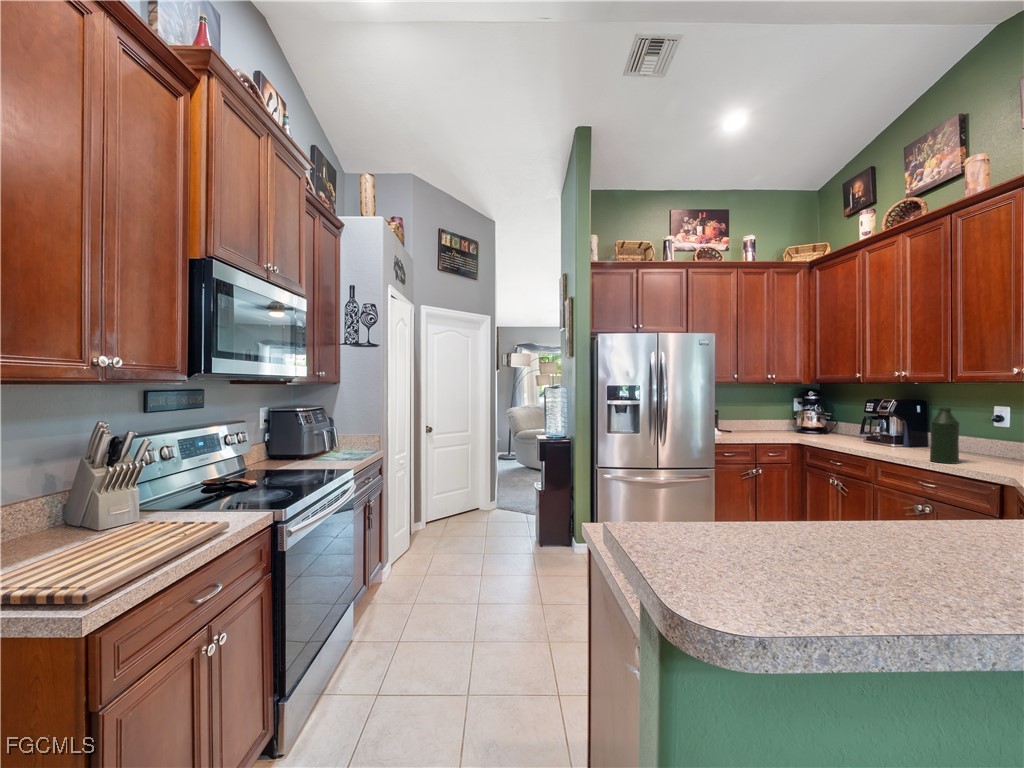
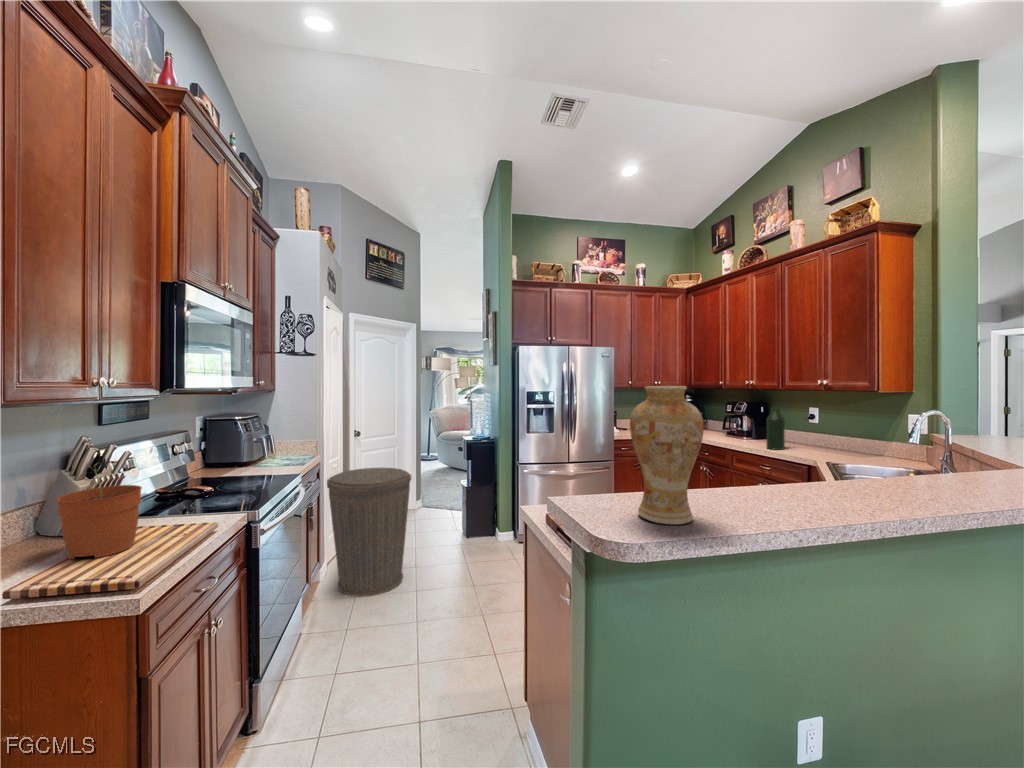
vase: none [738,348,885,596] -> present [630,386,704,525]
plant pot: none [57,450,150,557] -> present [57,464,142,559]
trash can: none [388,466,475,605] -> present [327,468,411,597]

